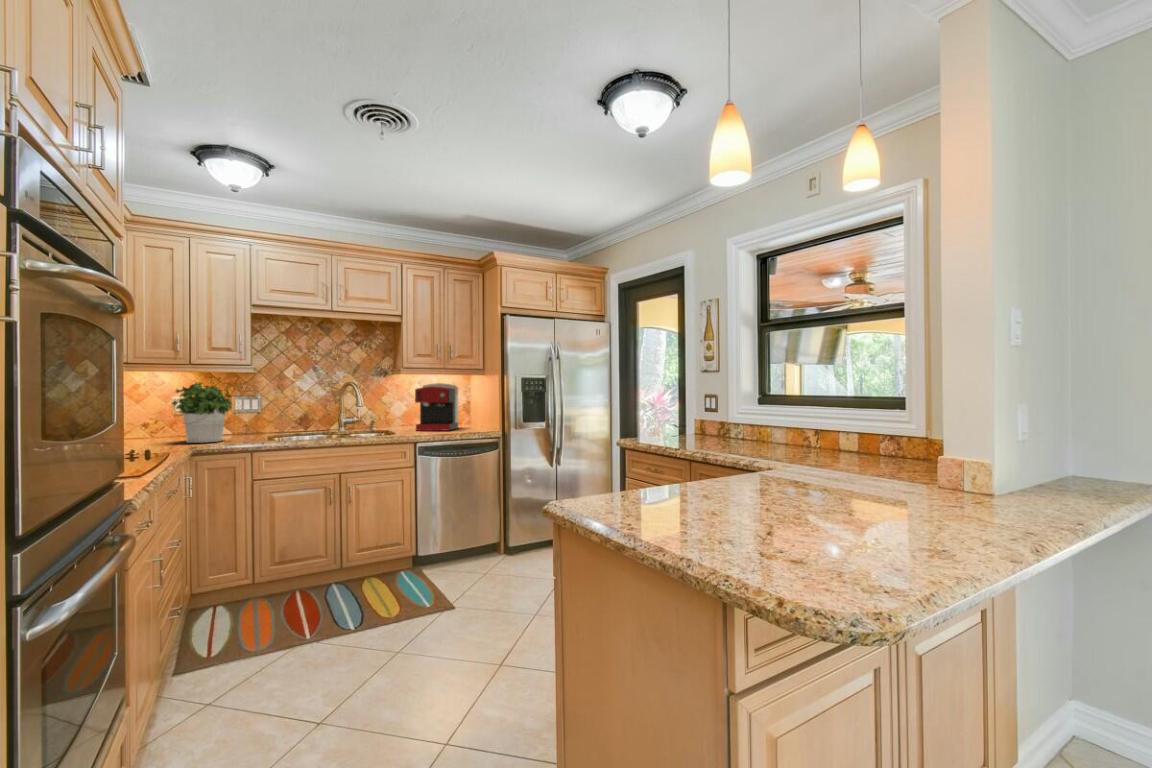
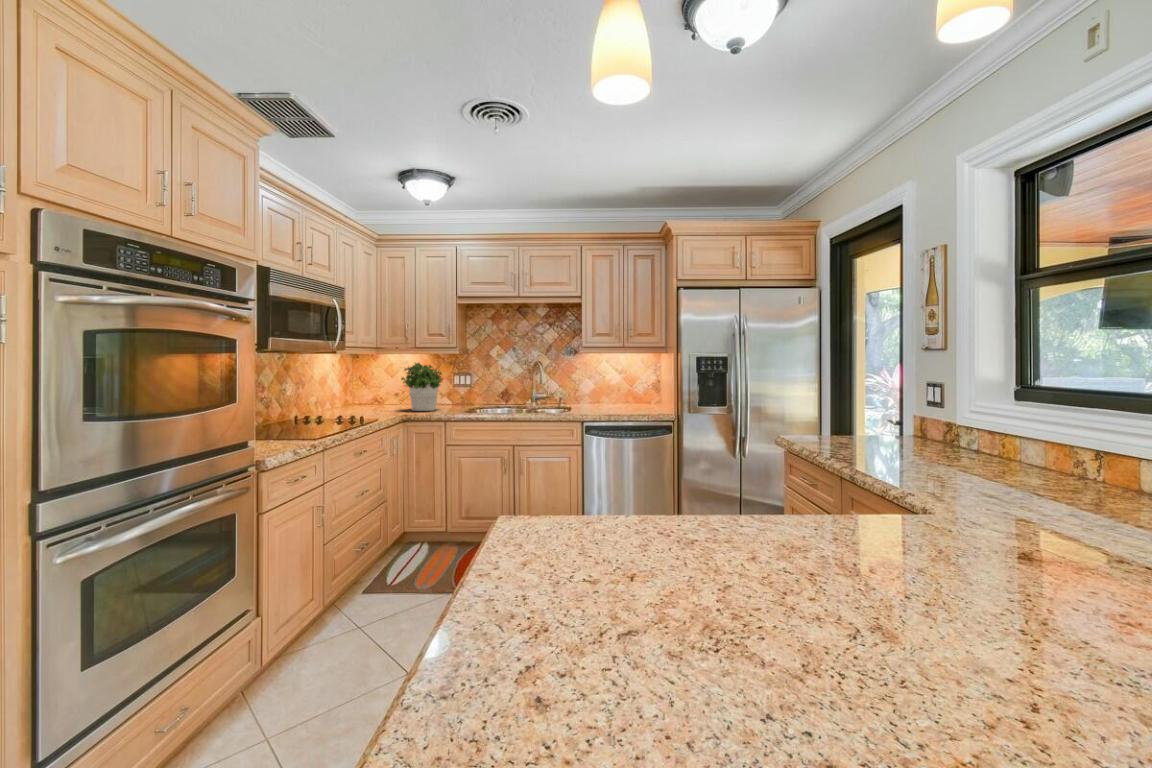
coffee maker: present [415,383,458,431] -> none [594,362,640,410]

